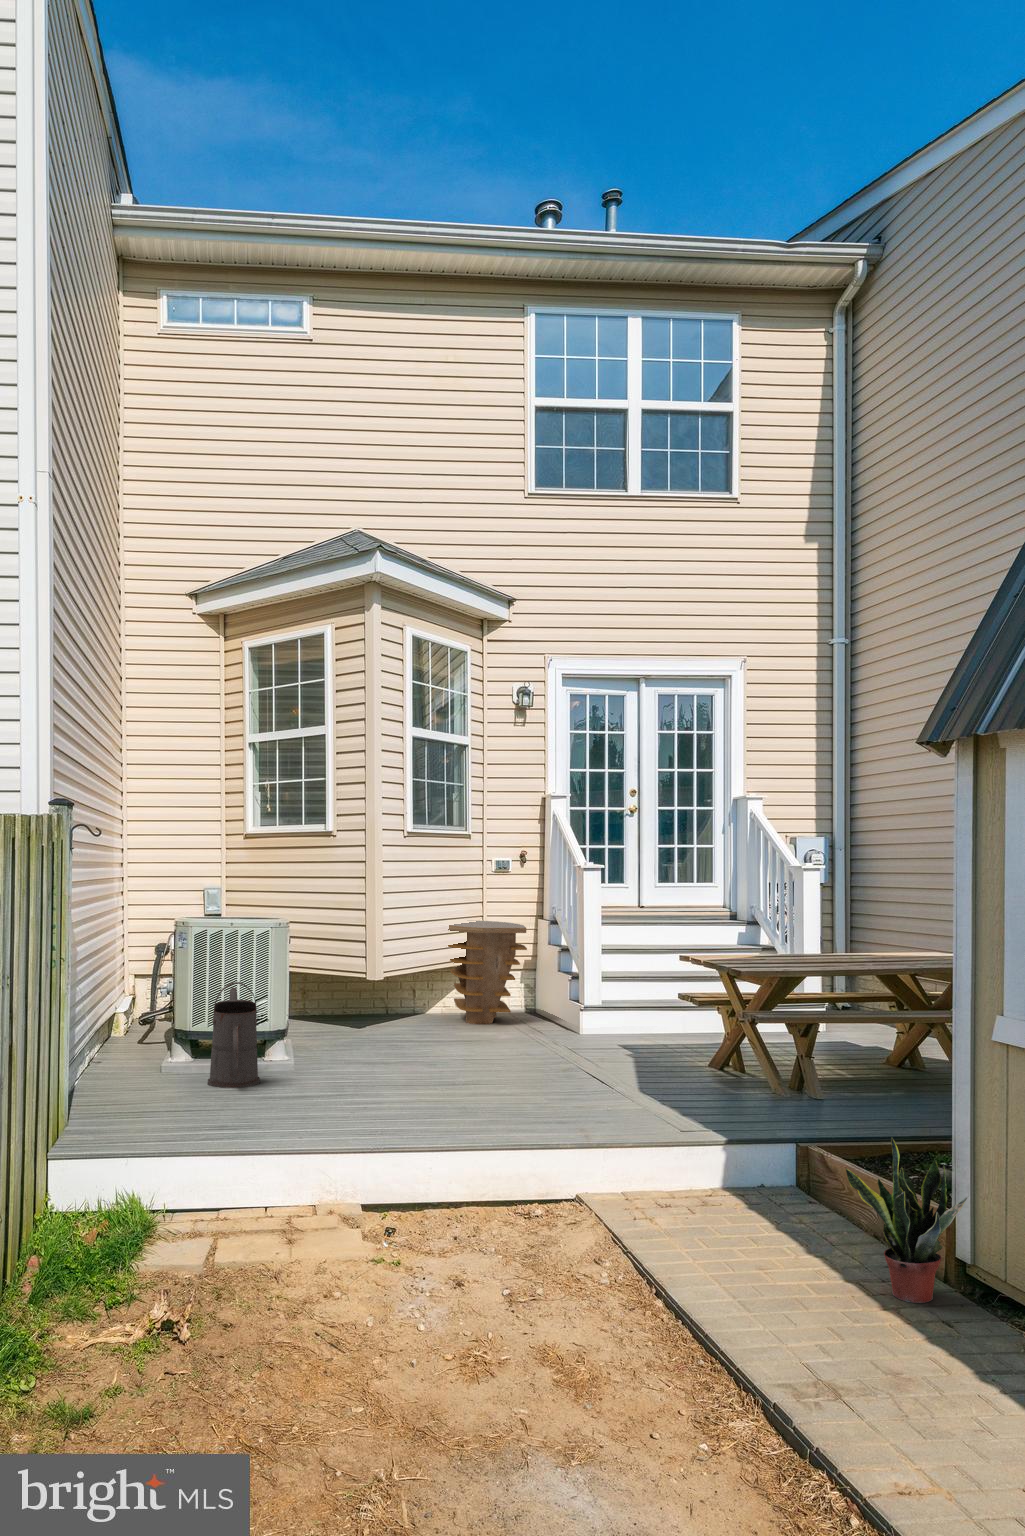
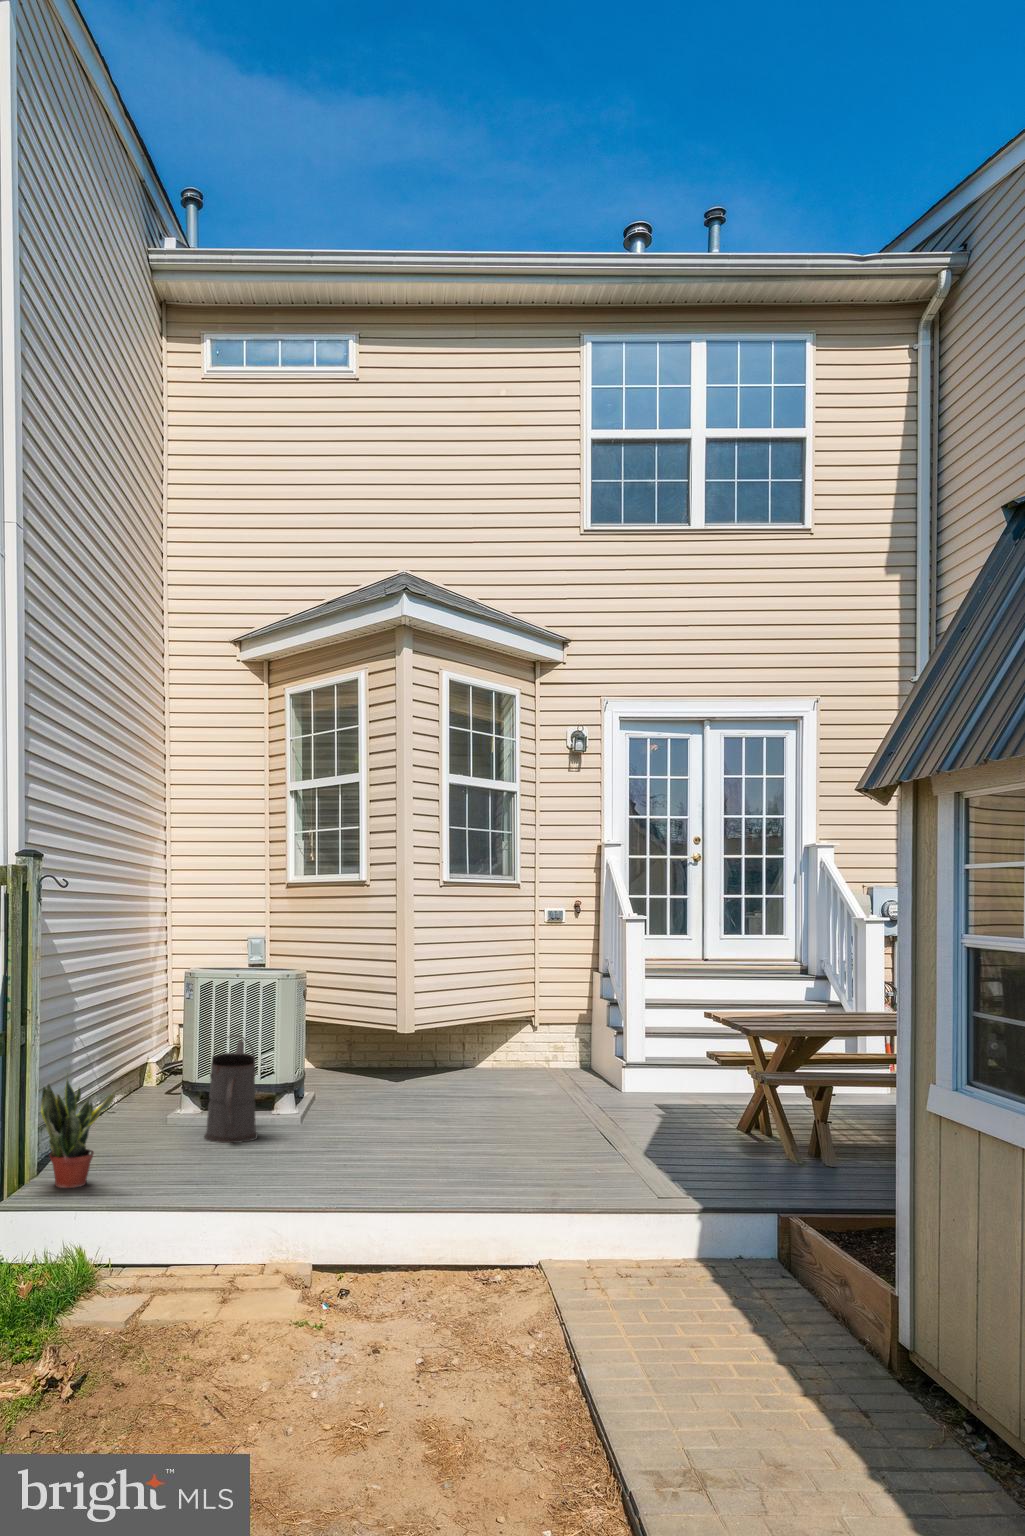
side table: present [448,921,527,1024] -> none [484,976,571,1087]
potted plant: present [846,1138,969,1303] -> present [41,1080,115,1188]

